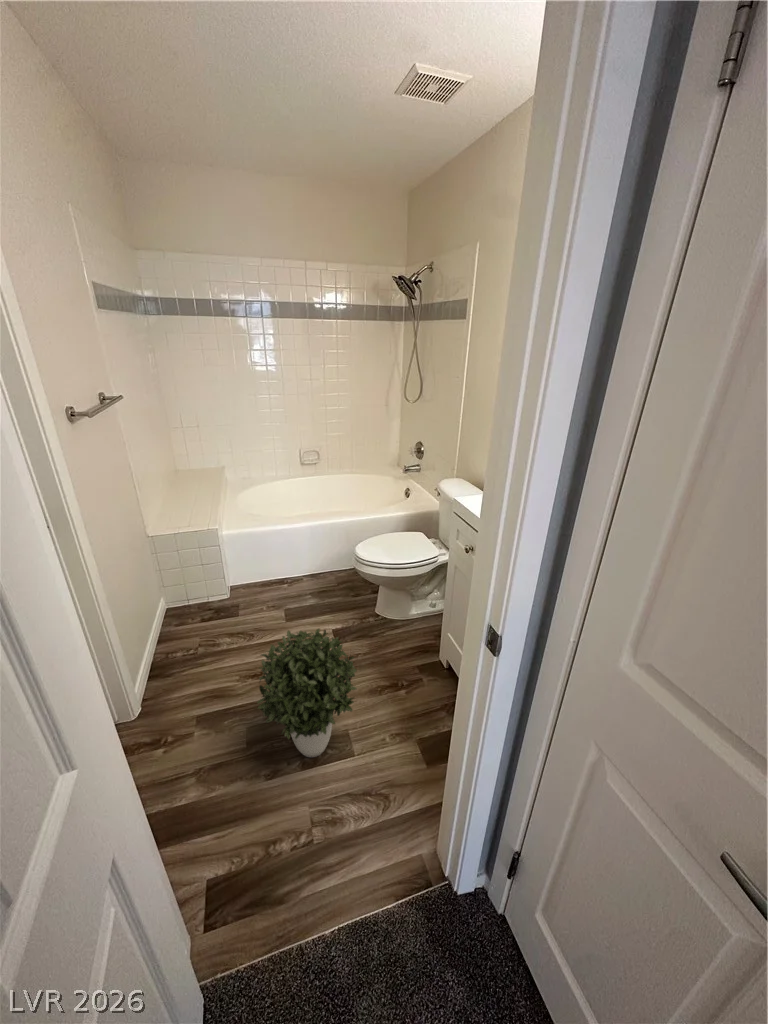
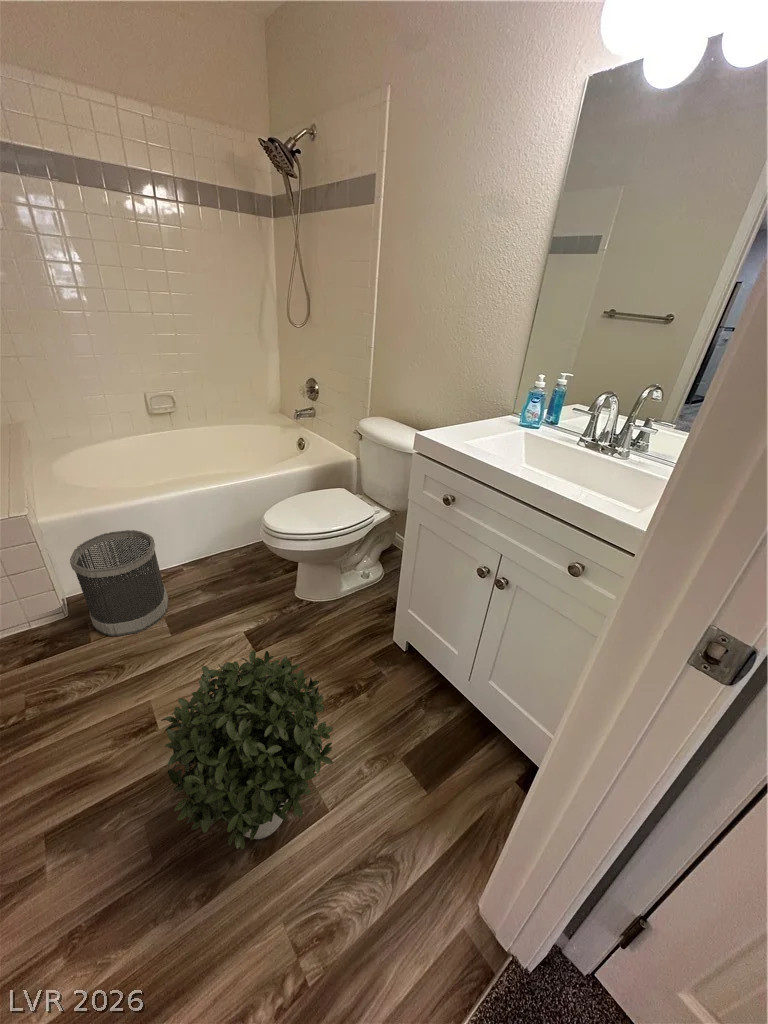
wastebasket: none [236,545,290,615] -> present [70,530,168,636]

